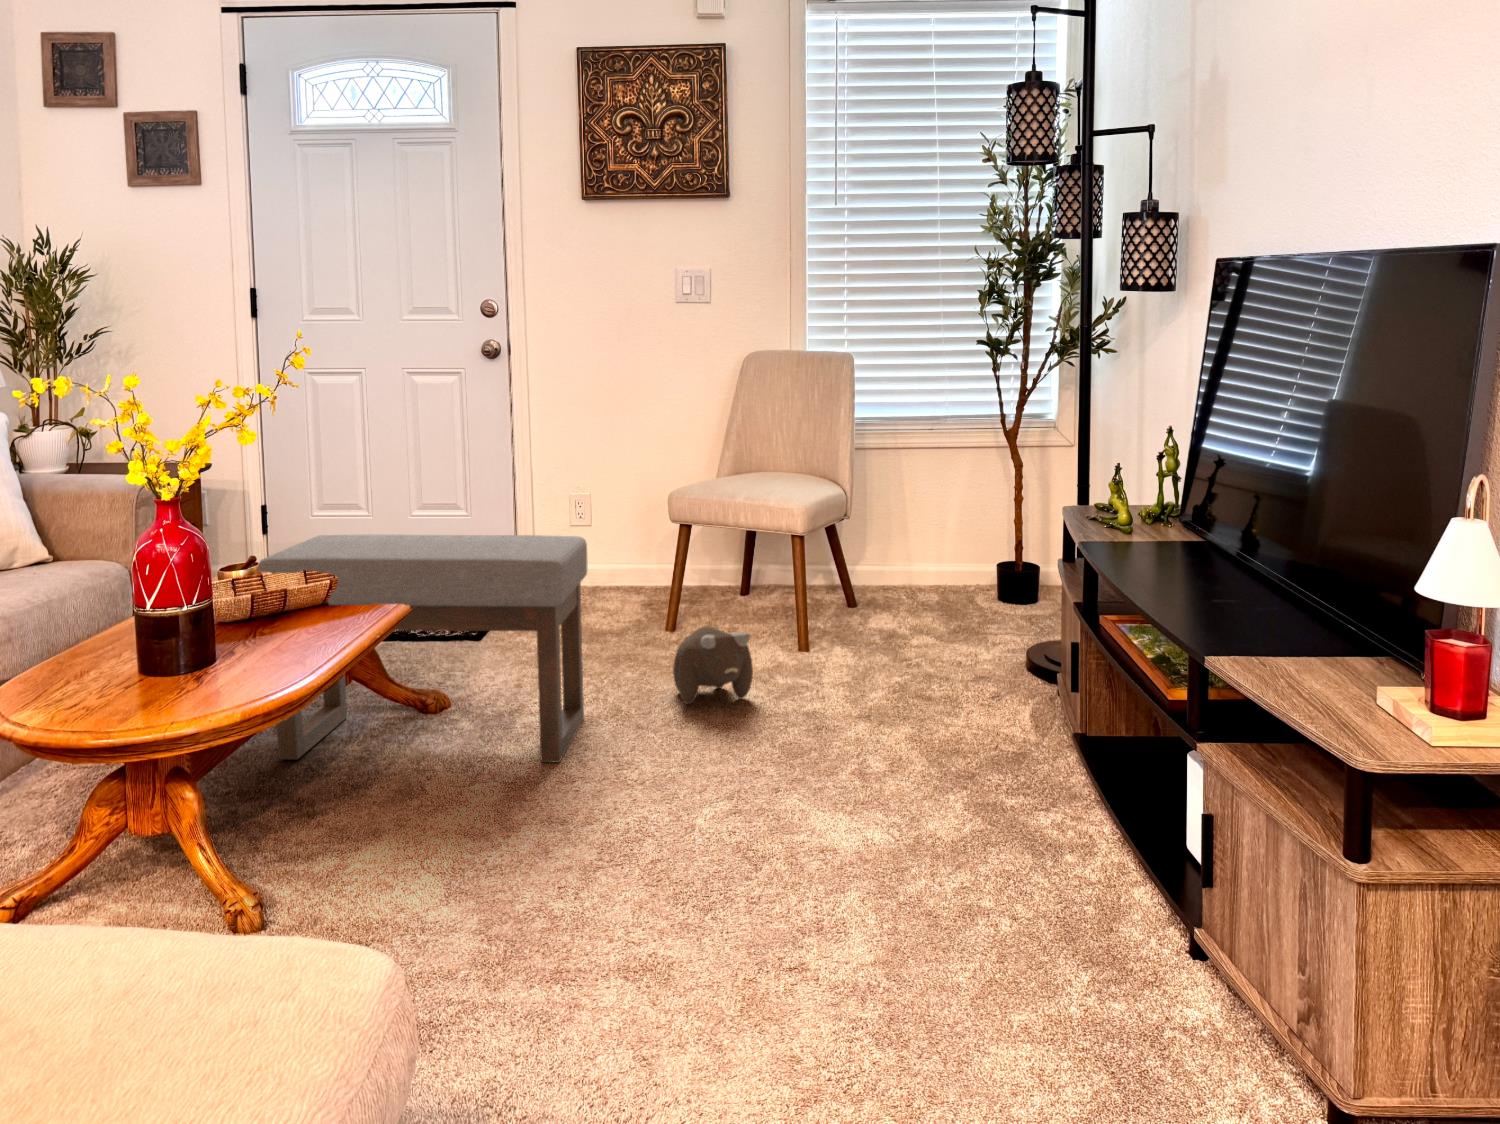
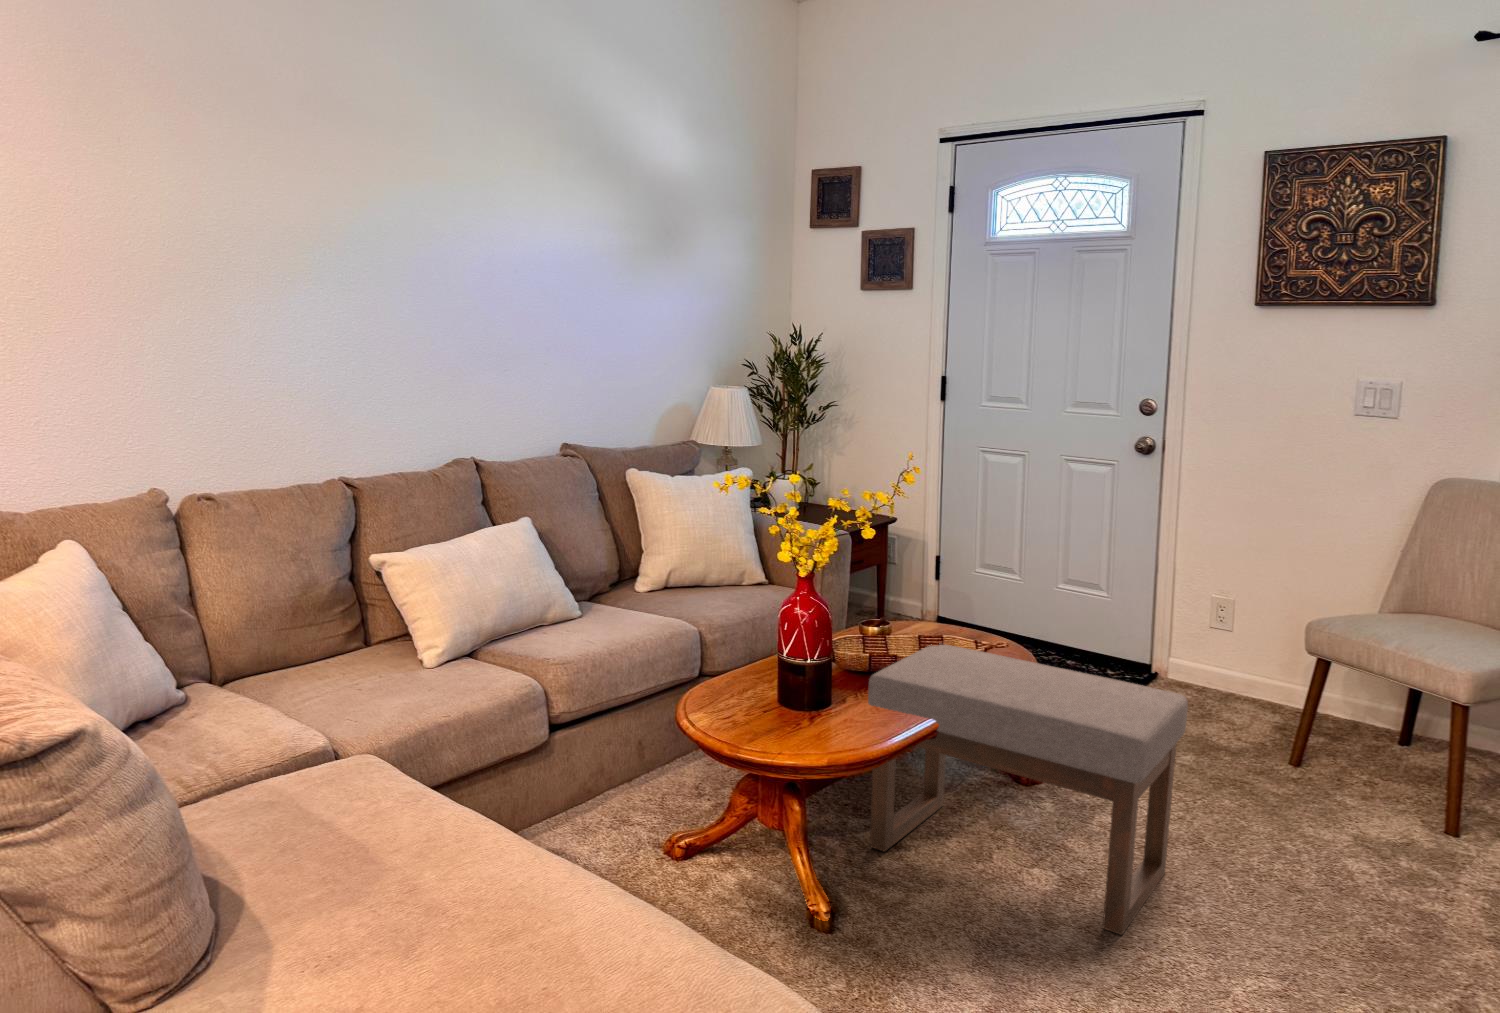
plush toy: present [673,626,753,704] -> none [1276,804,1373,895]

